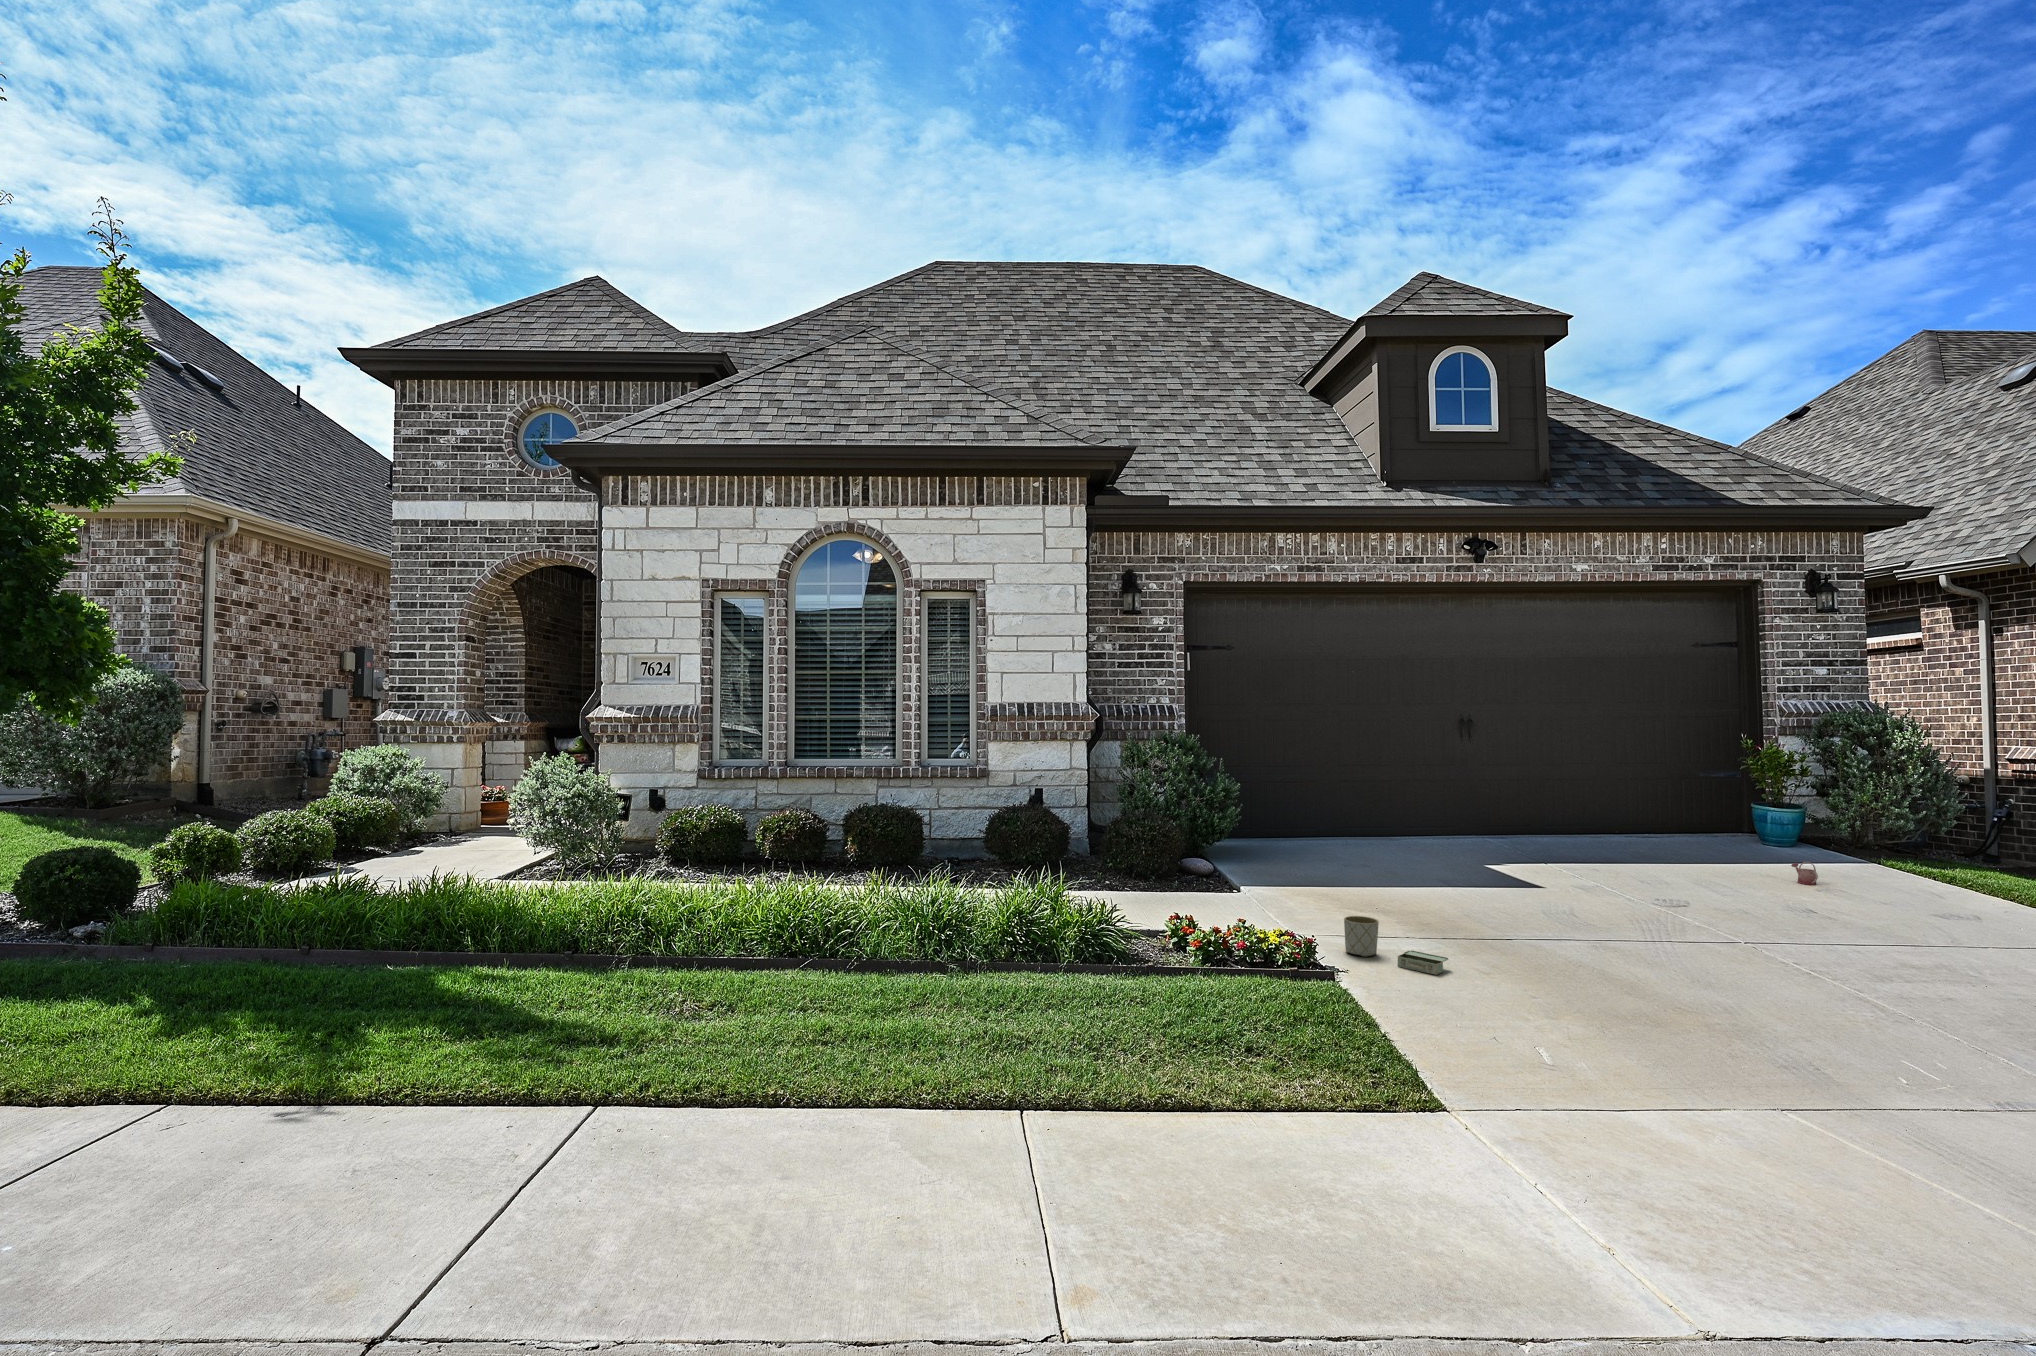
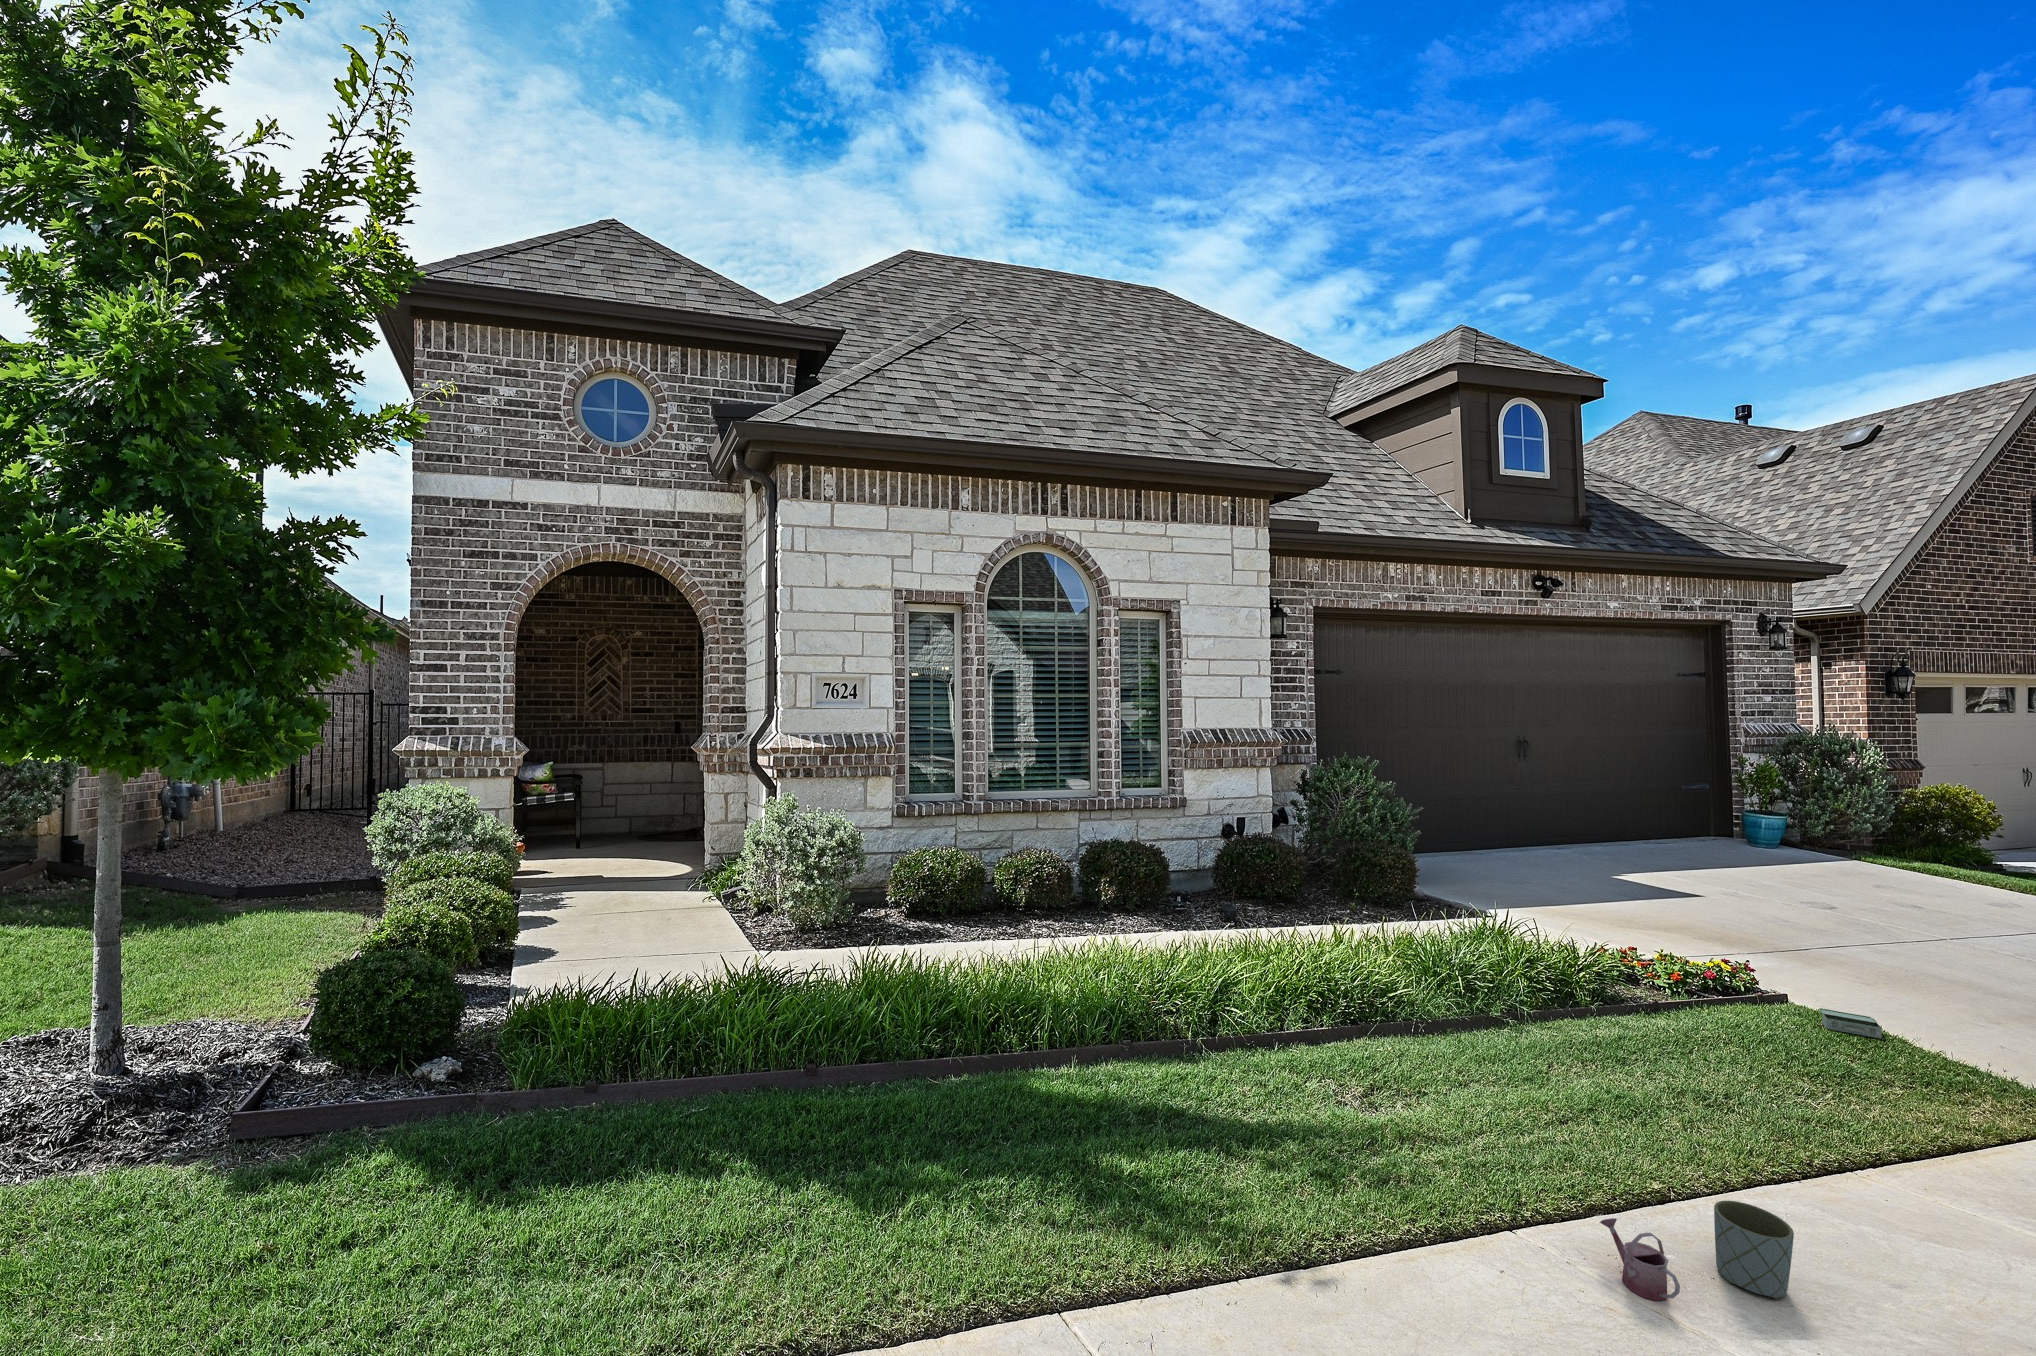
watering can: present [1791,862,1818,885] -> present [1600,1218,1680,1301]
planter: present [1344,916,1379,957] -> present [1714,1201,1794,1300]

